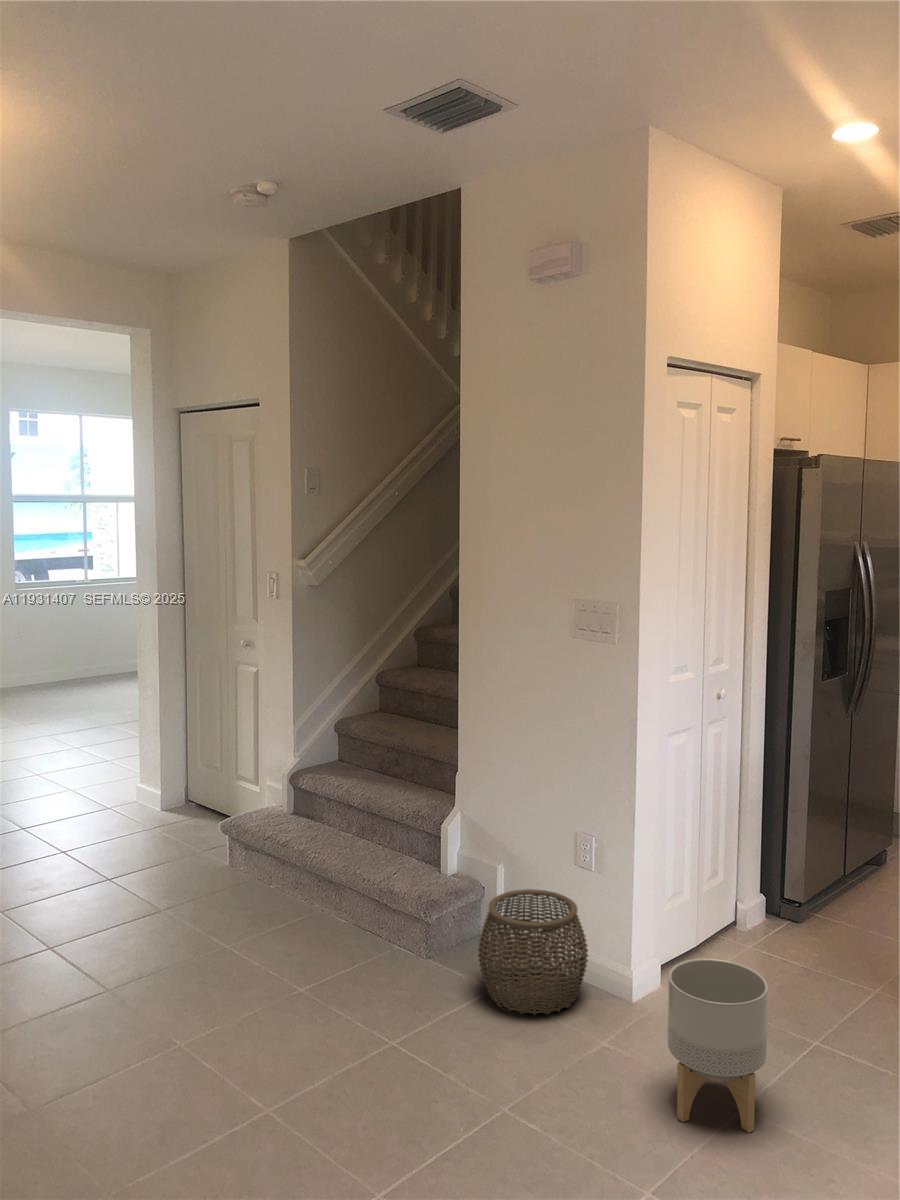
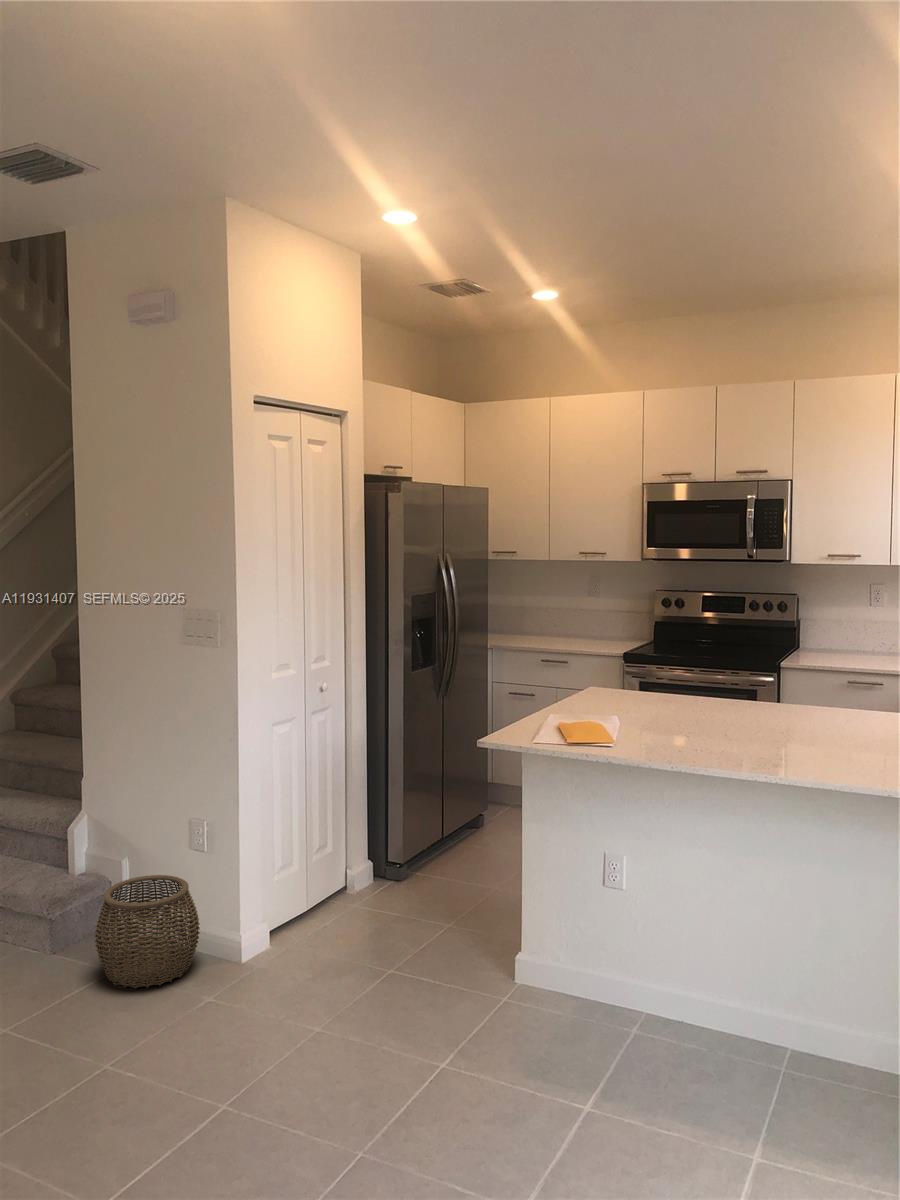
planter: present [668,958,768,1133] -> none [251,911,334,1052]

